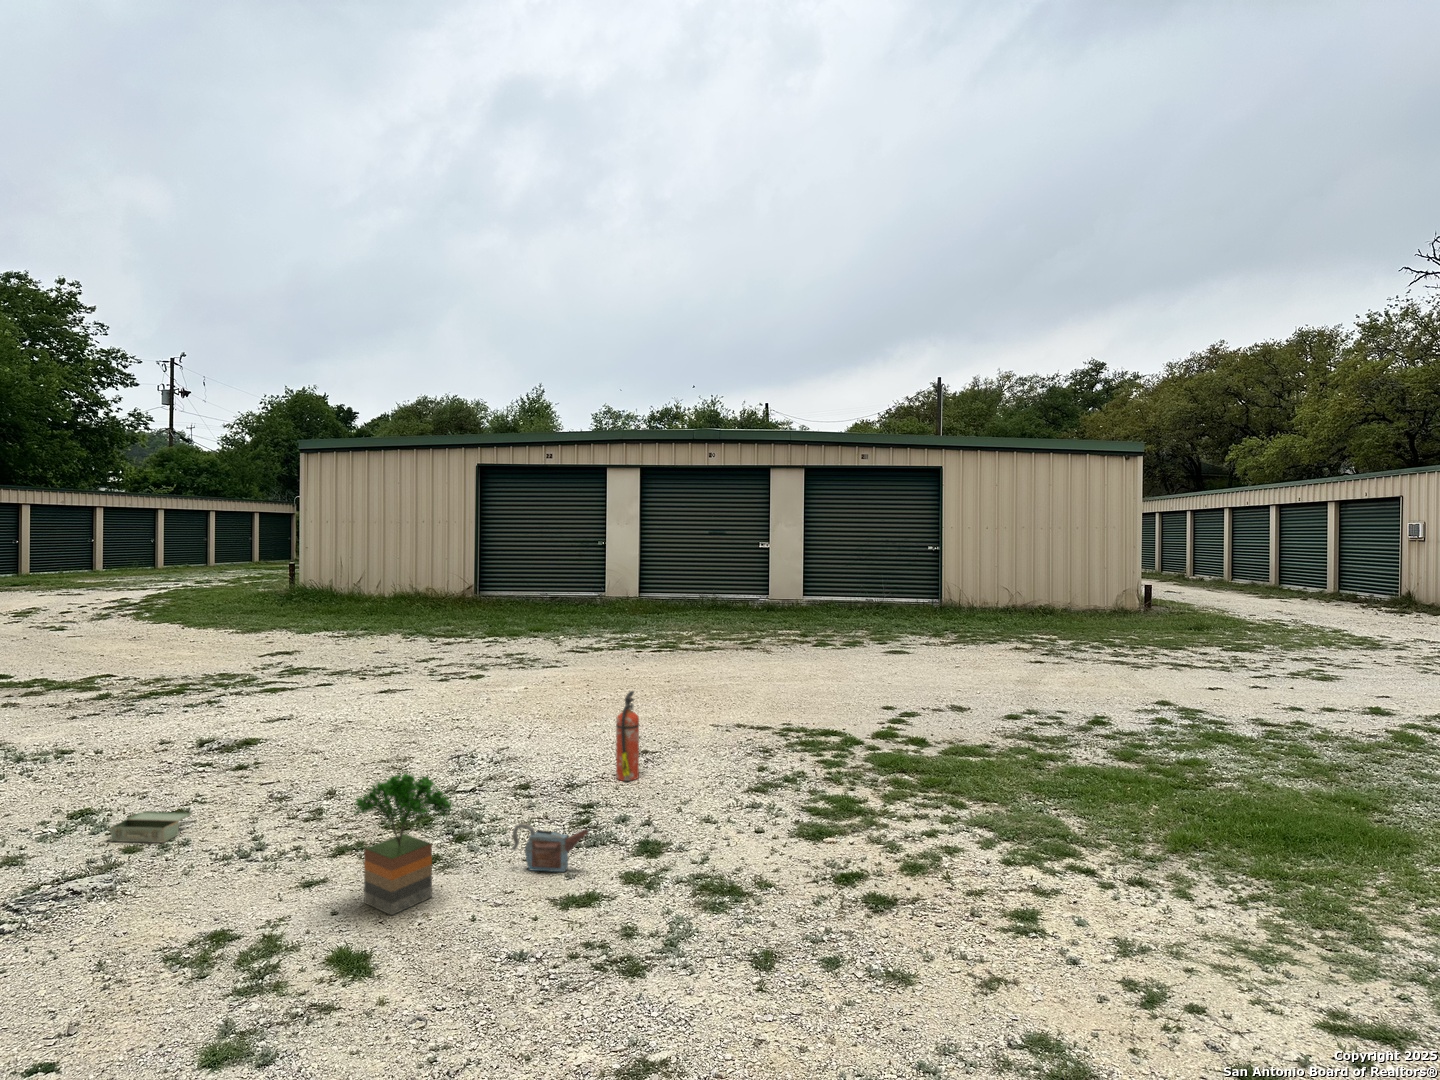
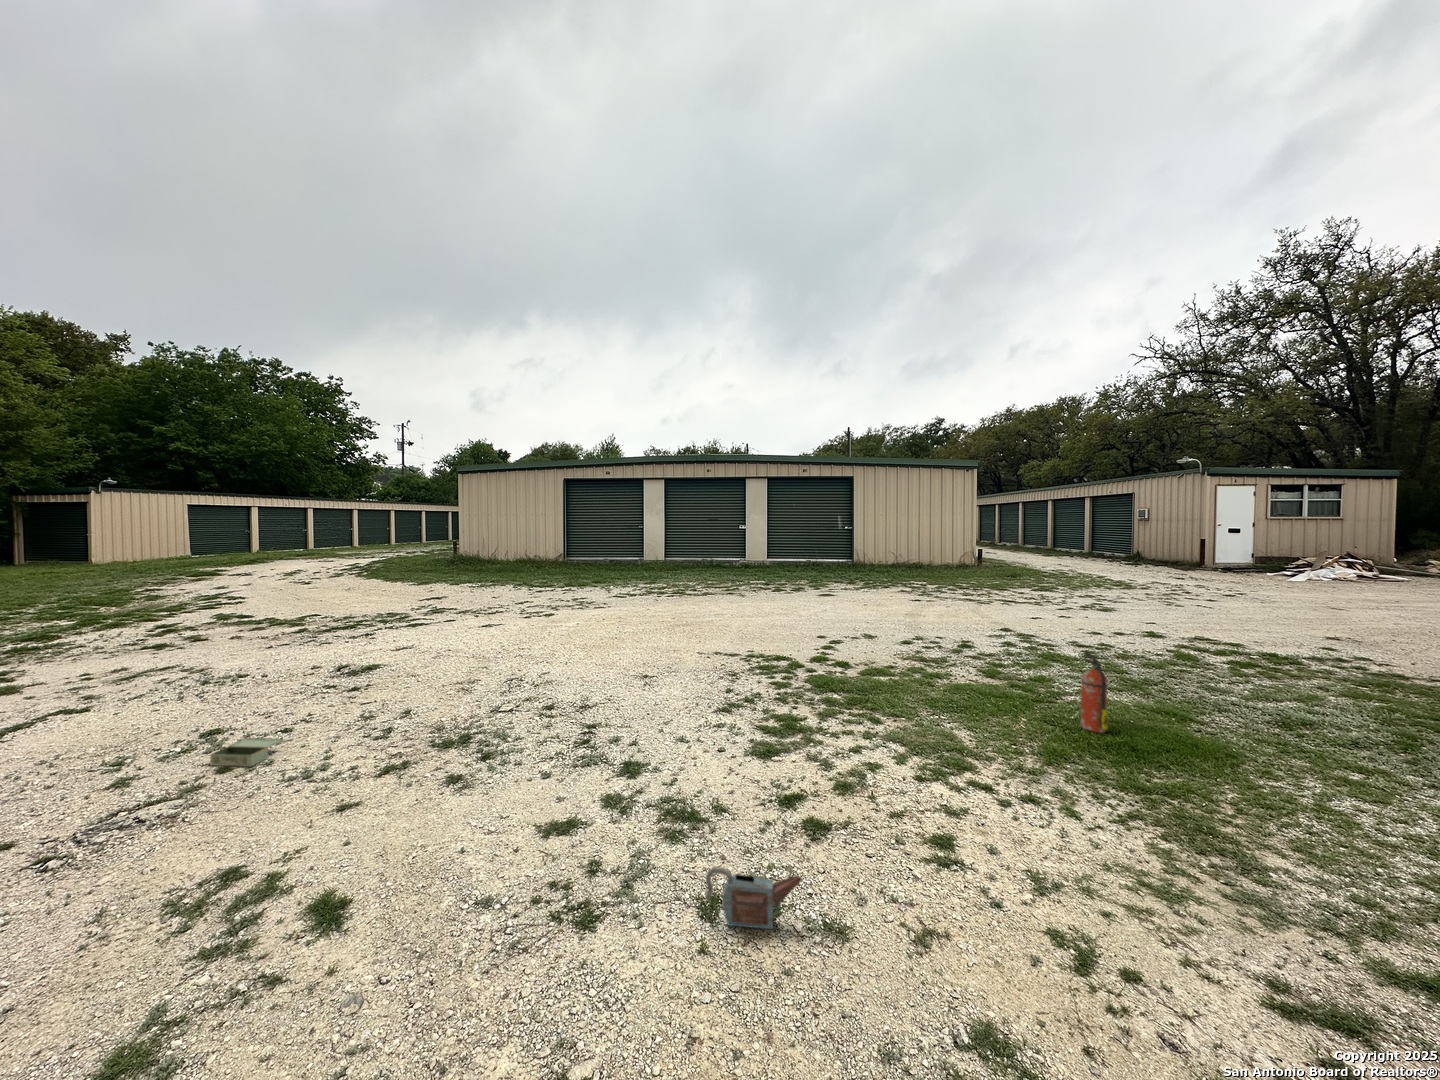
fire extinguisher: present [616,691,639,781] -> present [1081,652,1108,733]
potted tree: present [354,774,452,915] -> none [360,720,455,849]
watering can: present [512,823,589,872] -> present [705,866,802,929]

